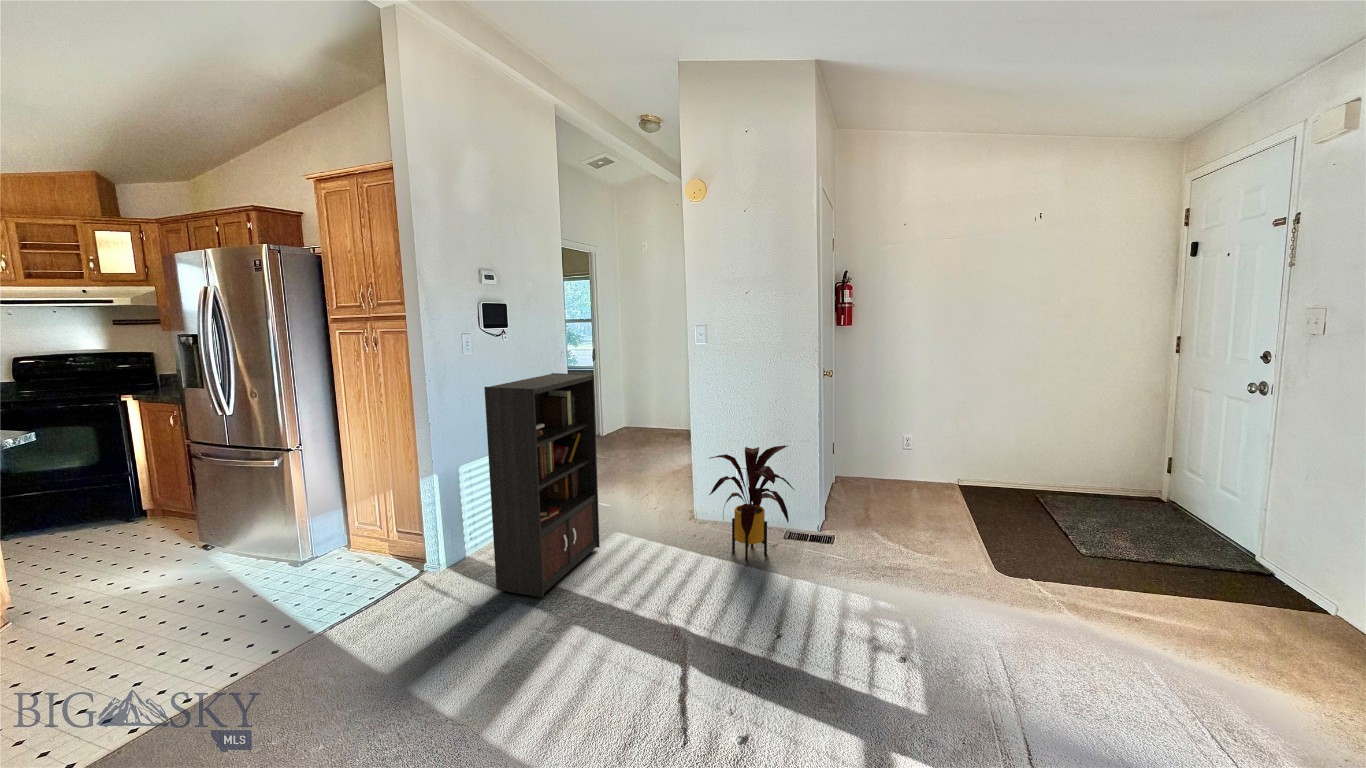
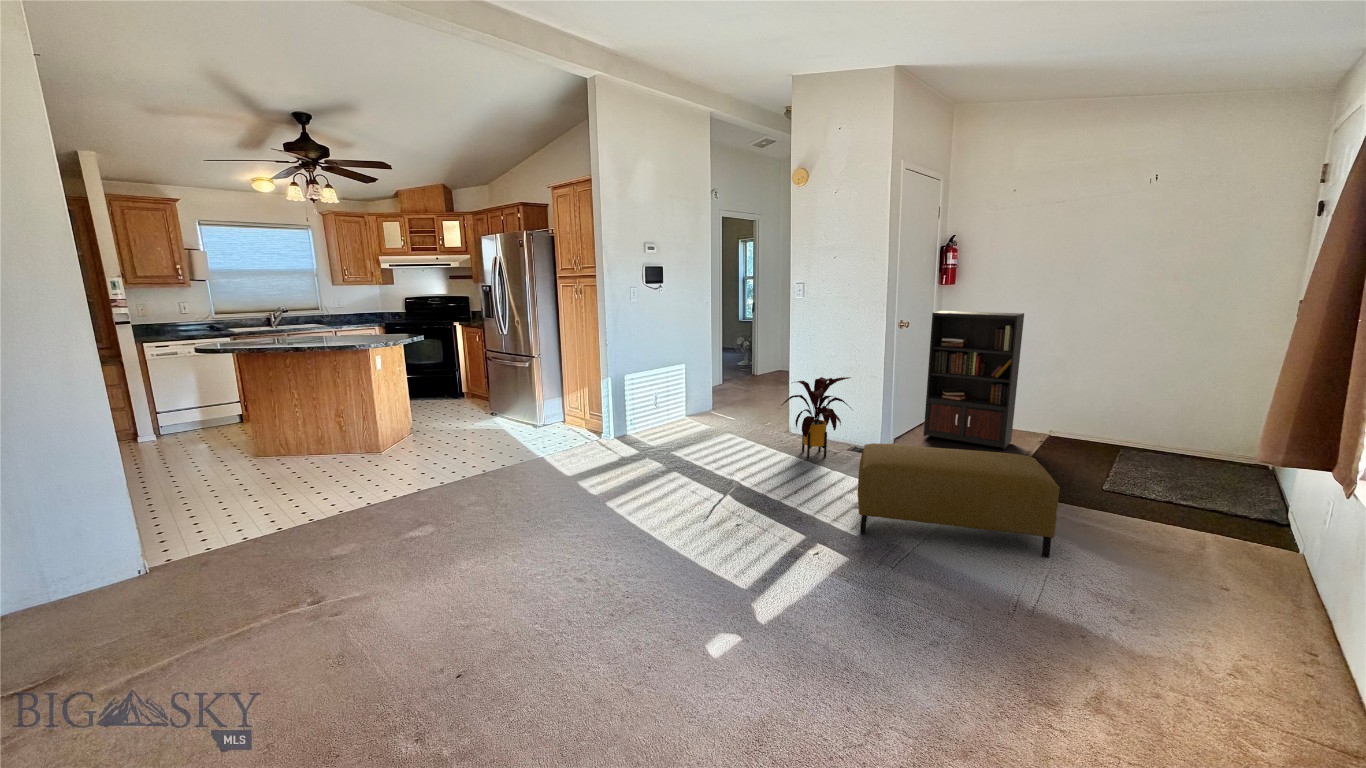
bookcase: present [484,373,600,598] -> present [924,310,1041,449]
ottoman: none [881,545,1201,718] -> present [858,443,1060,558]

